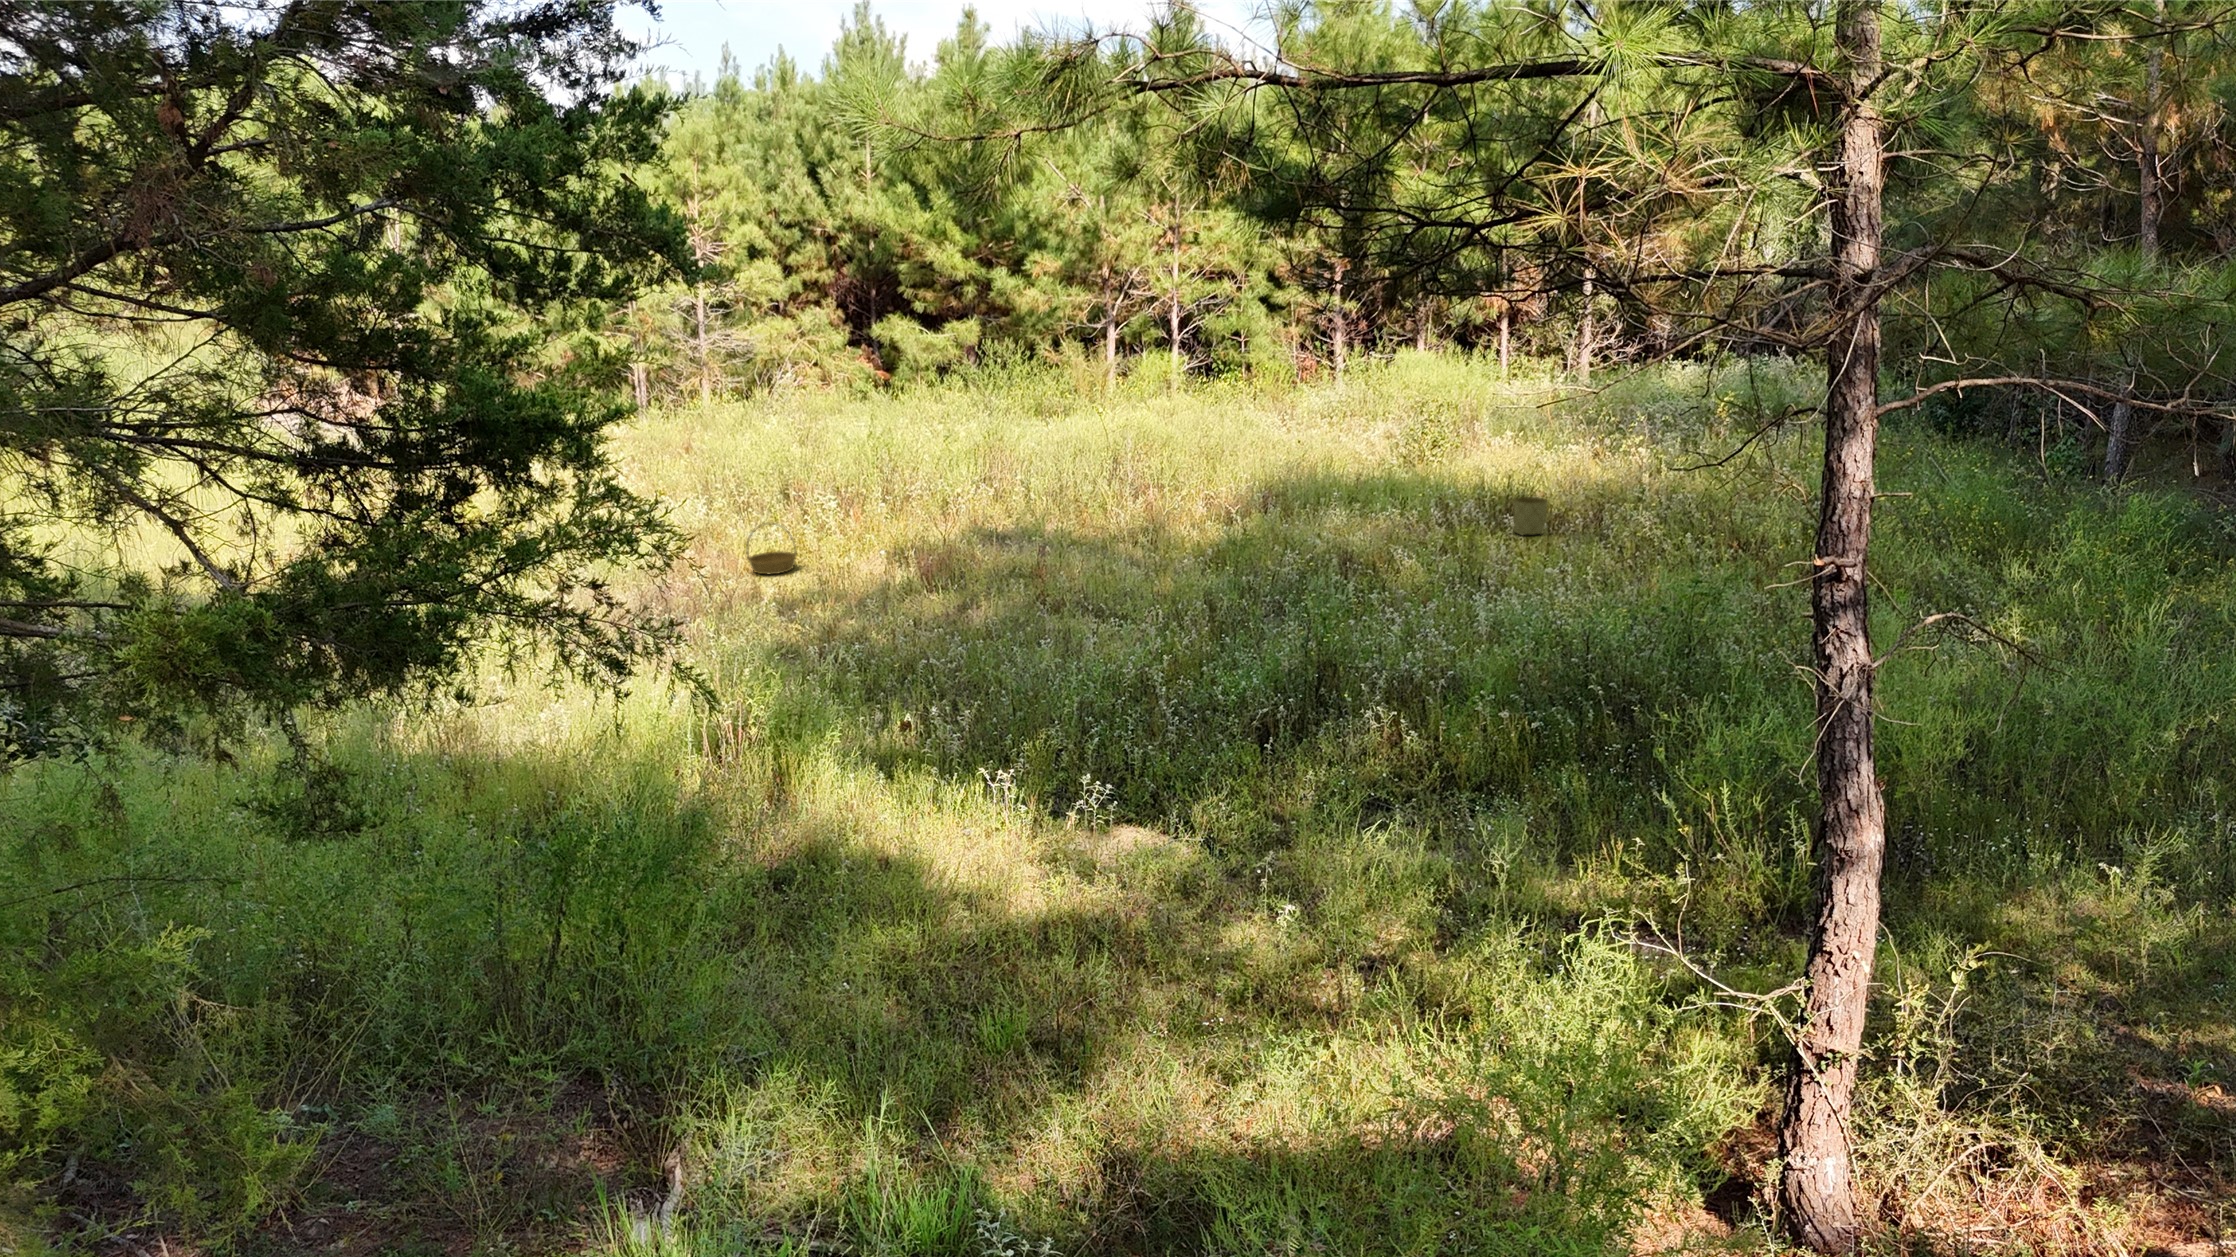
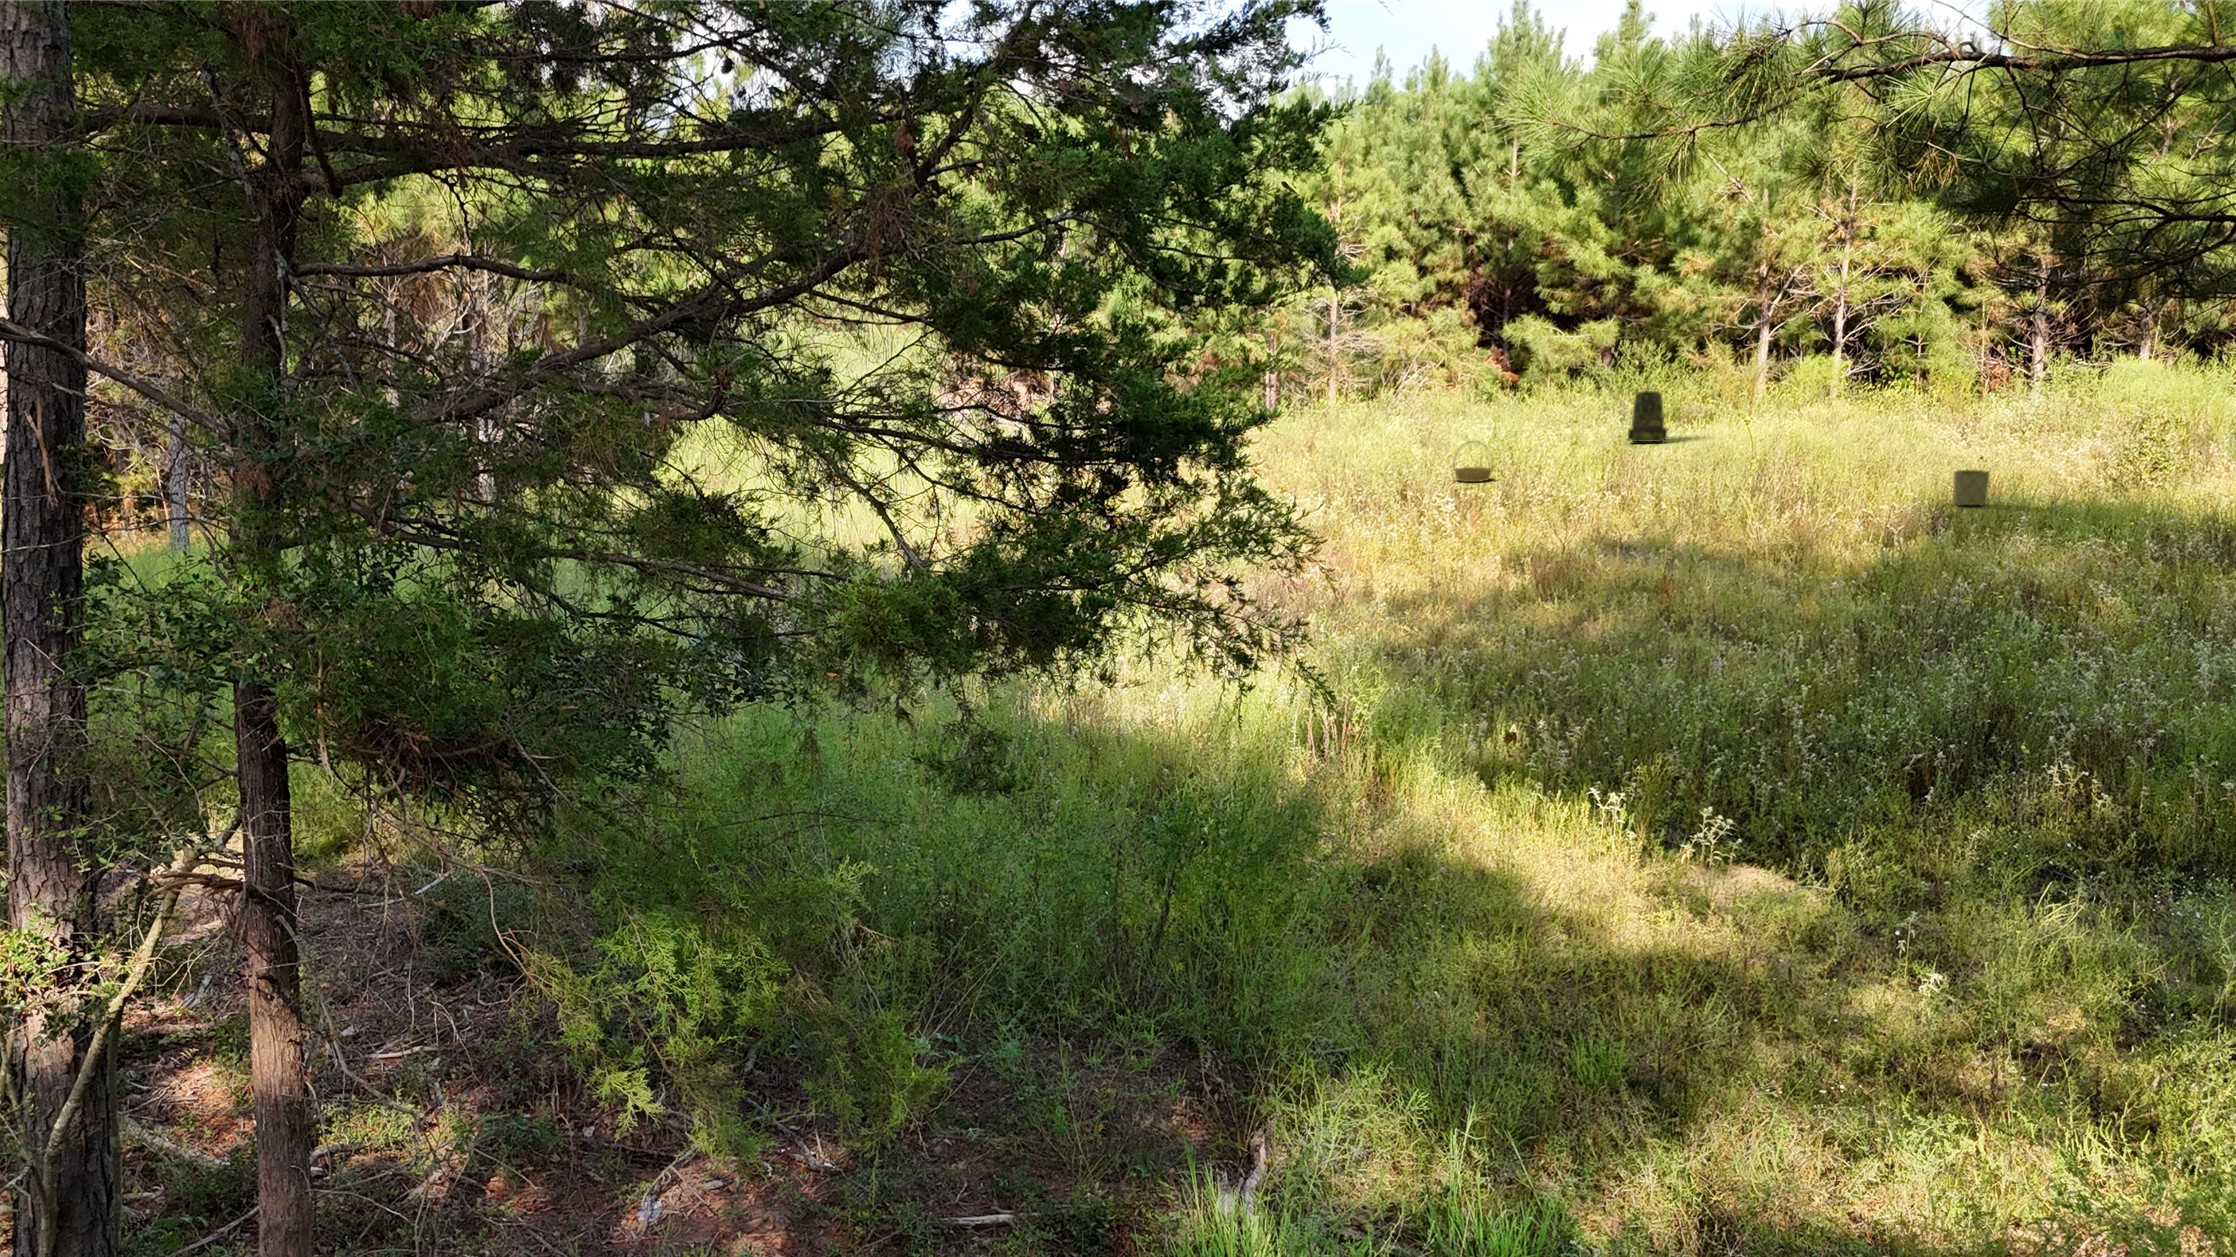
backpack: none [963,438,1006,500] -> present [1628,391,1667,442]
planter: present [1514,497,1548,535] -> present [1954,470,1990,506]

